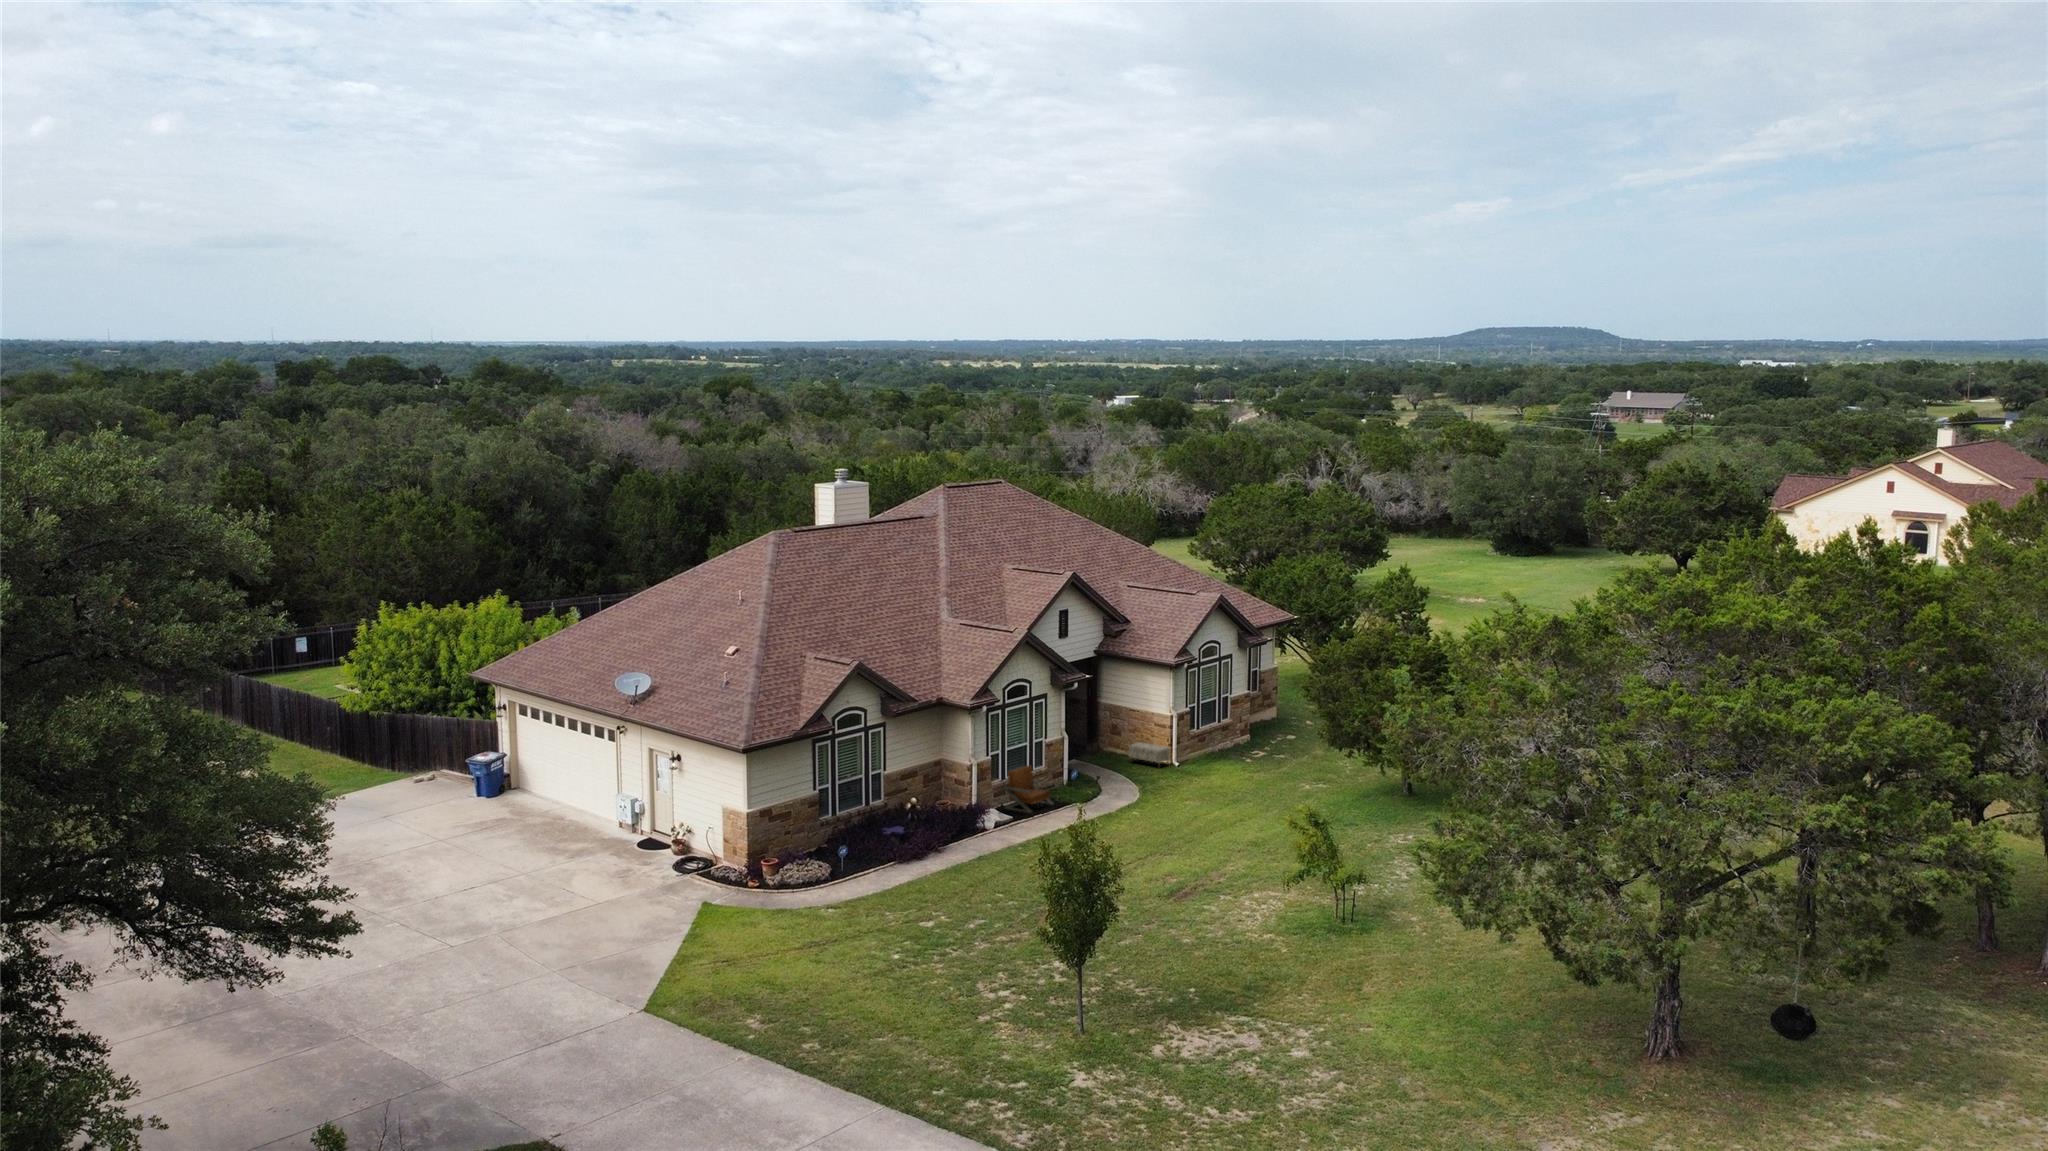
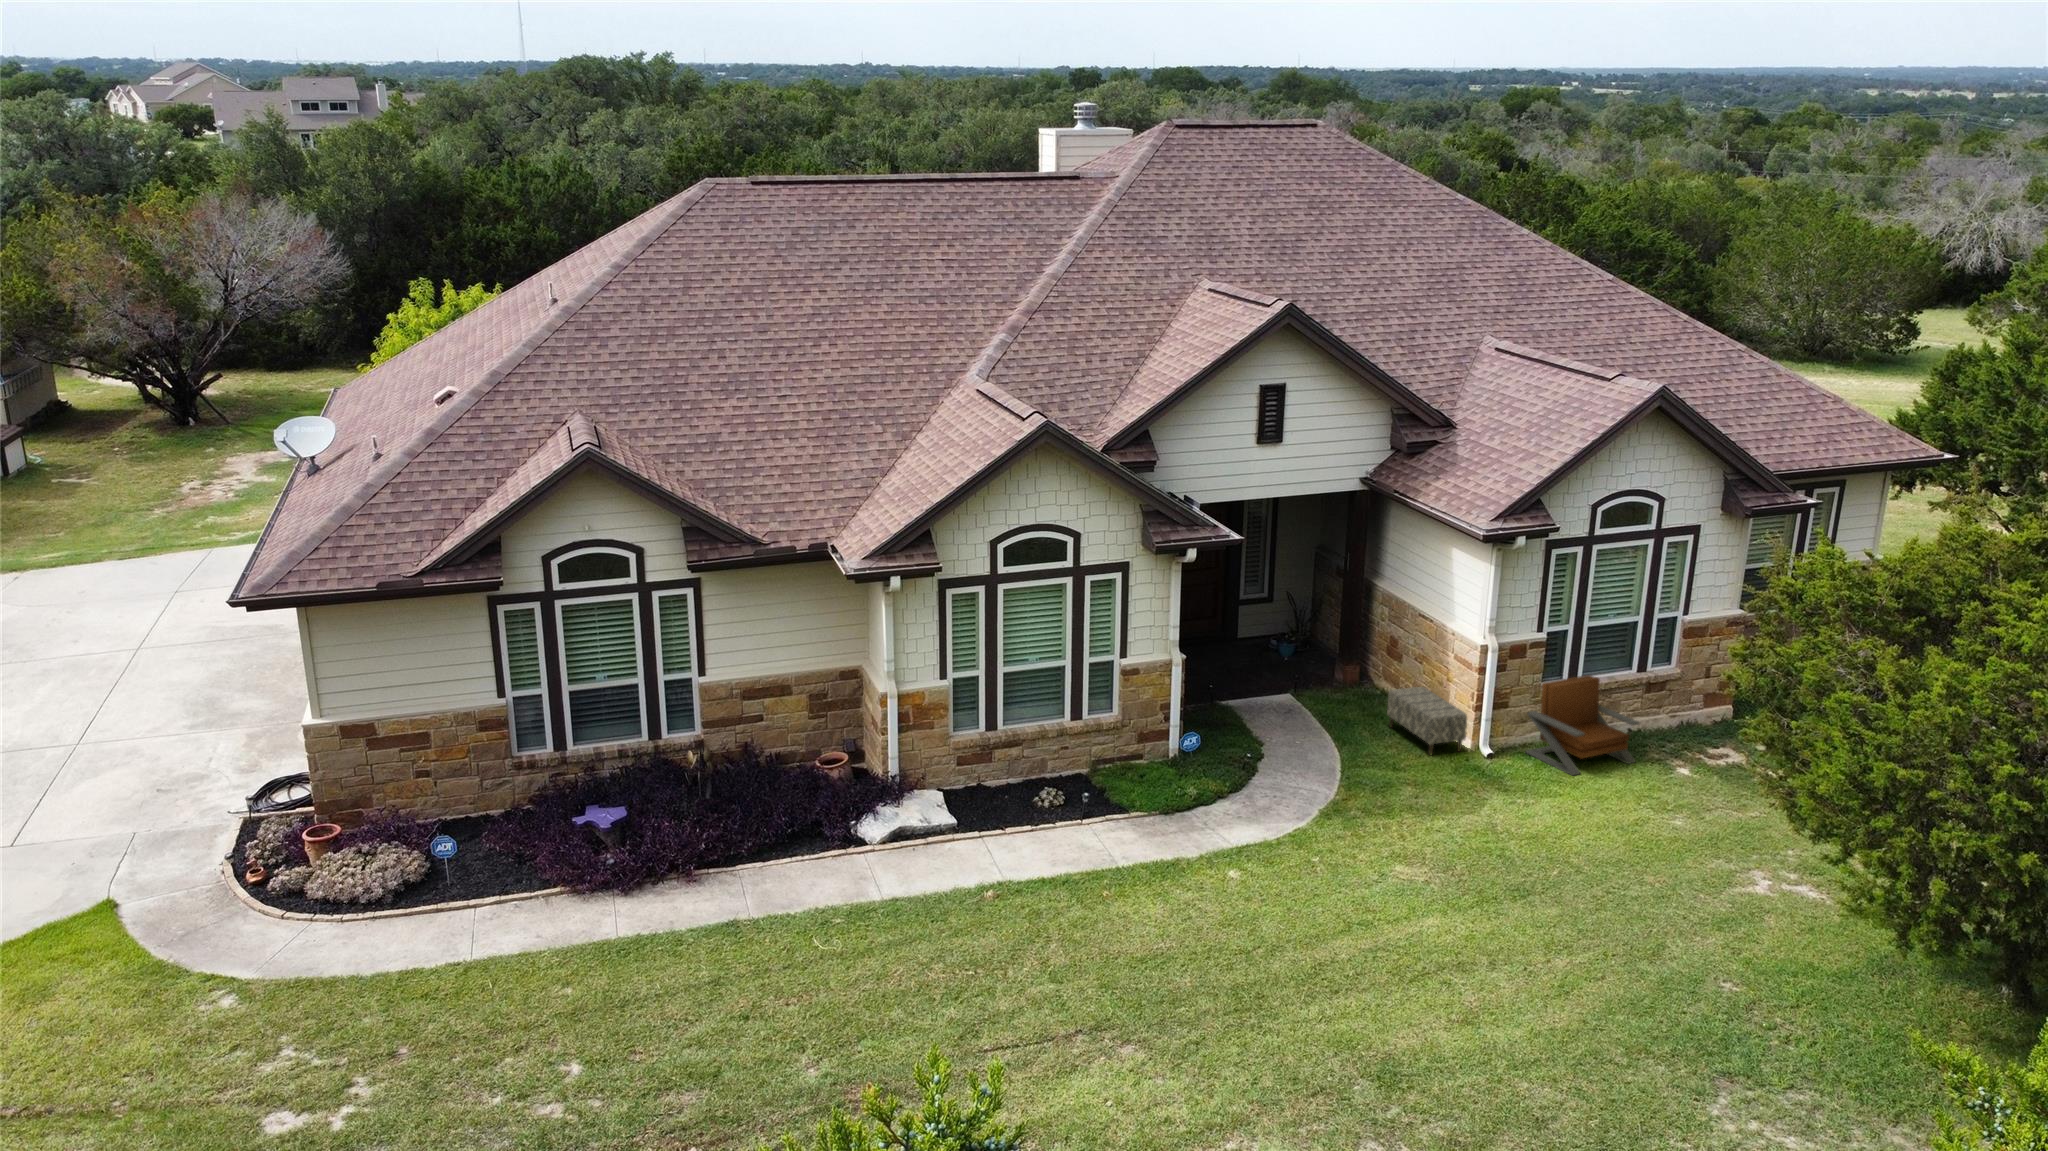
lounge chair: present [1003,765,1053,813] -> present [1526,675,1639,776]

